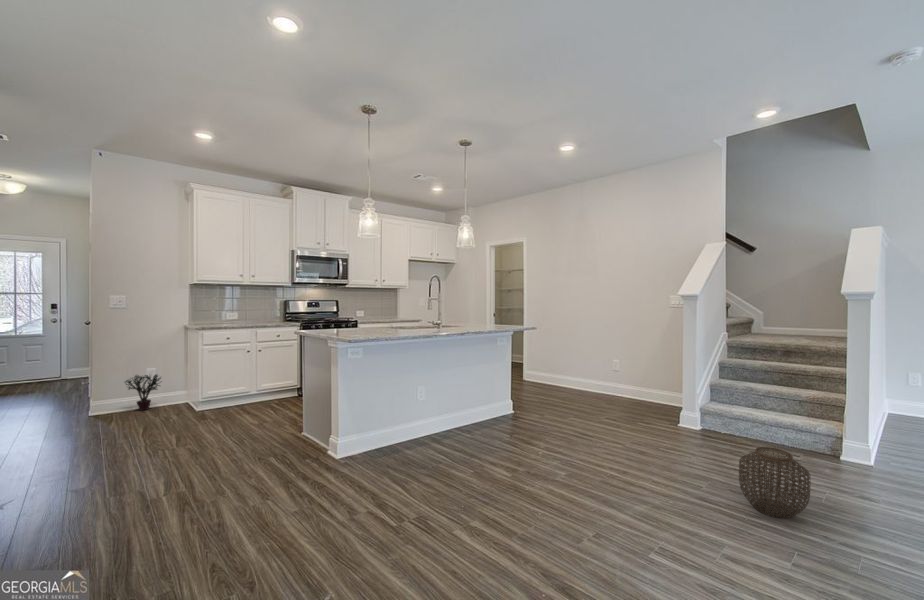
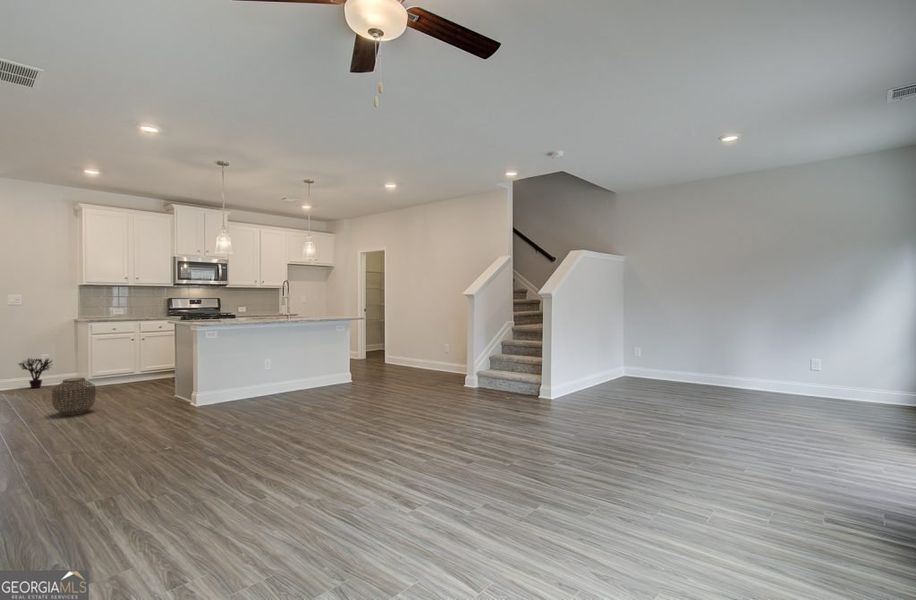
woven basket: present [739,447,810,518] -> present [52,378,95,415]

